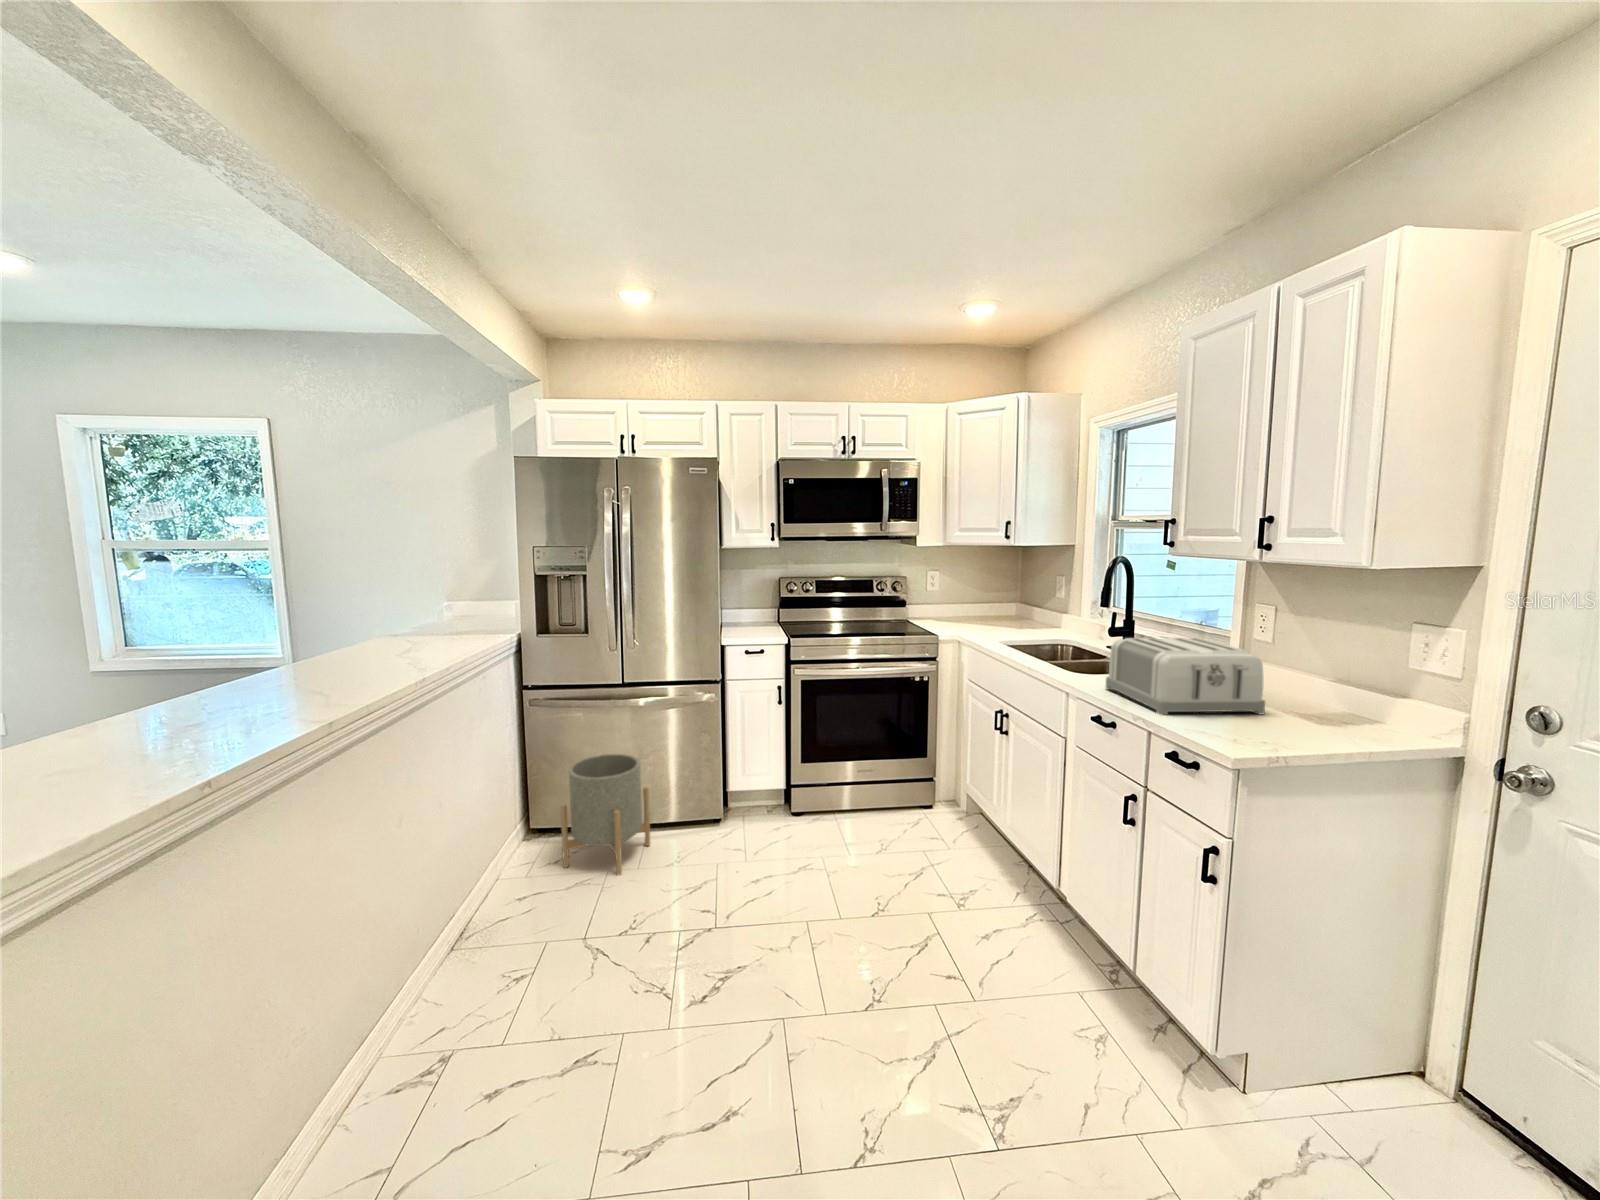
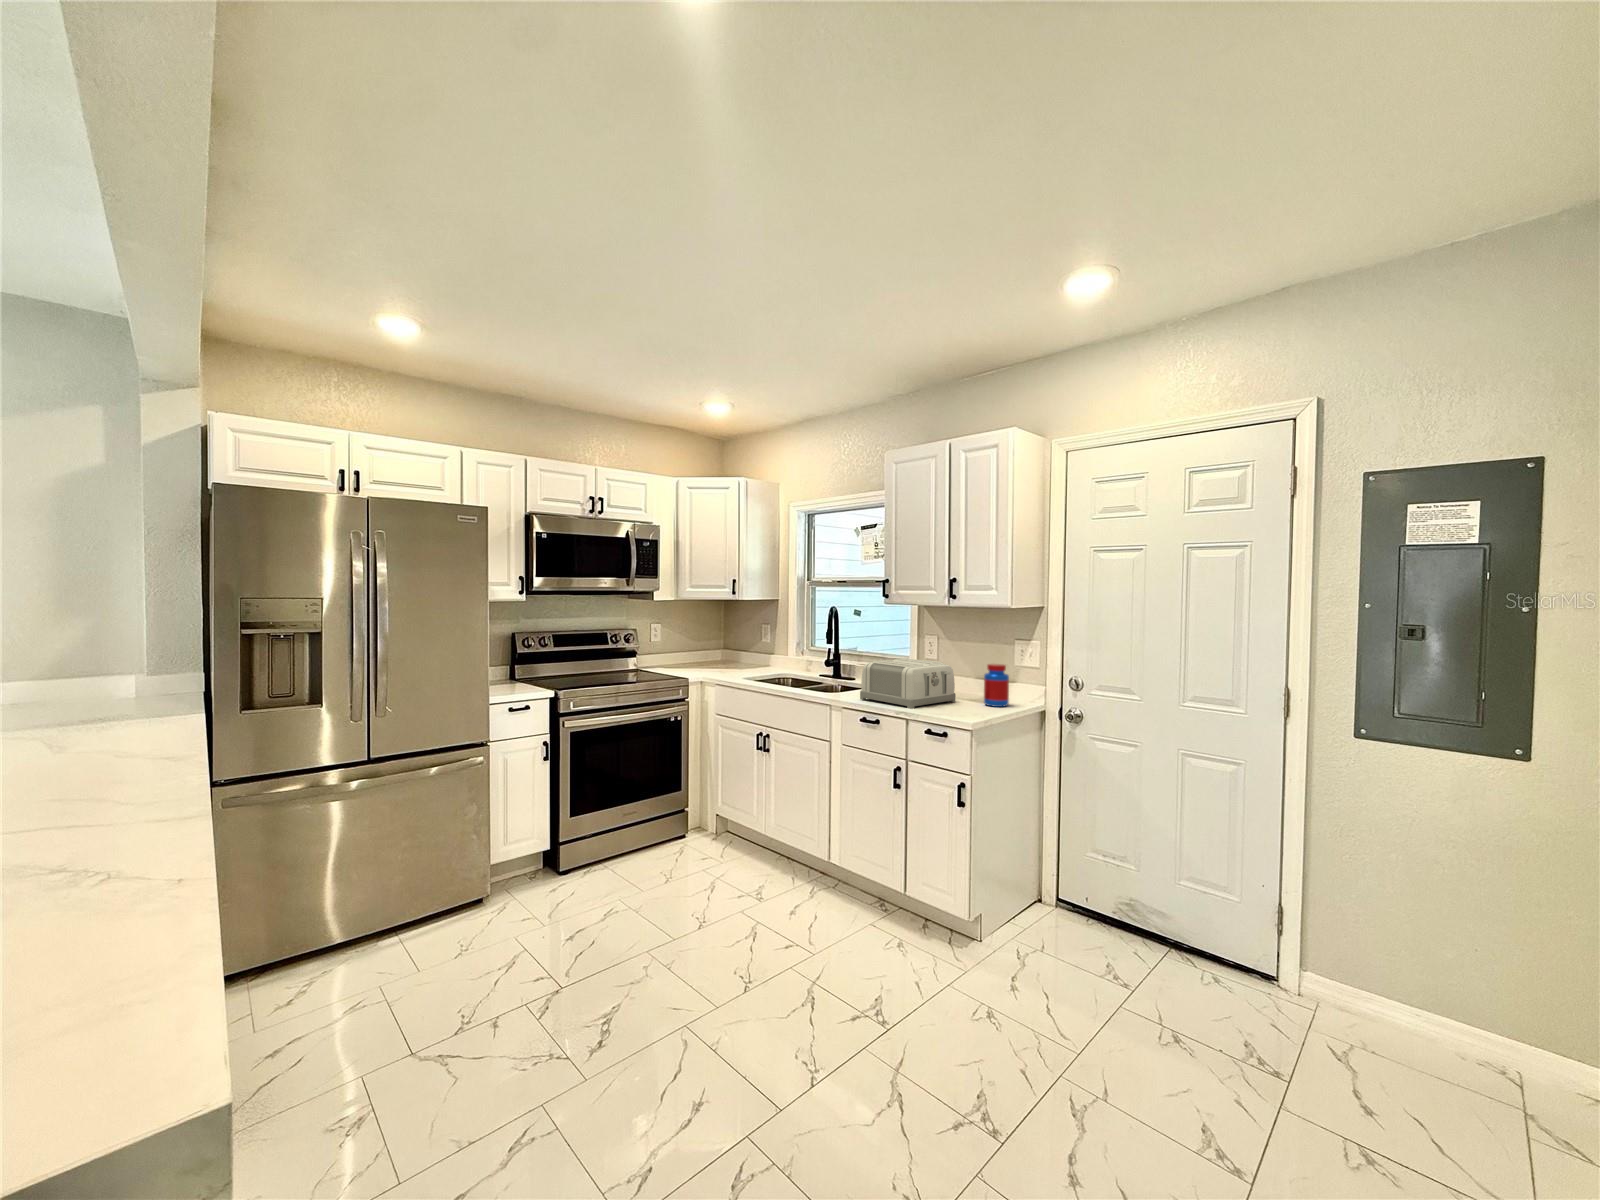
jar: none [1313,661,1370,737] -> present [984,664,1009,707]
planter: present [560,754,650,875] -> none [303,846,411,1007]

